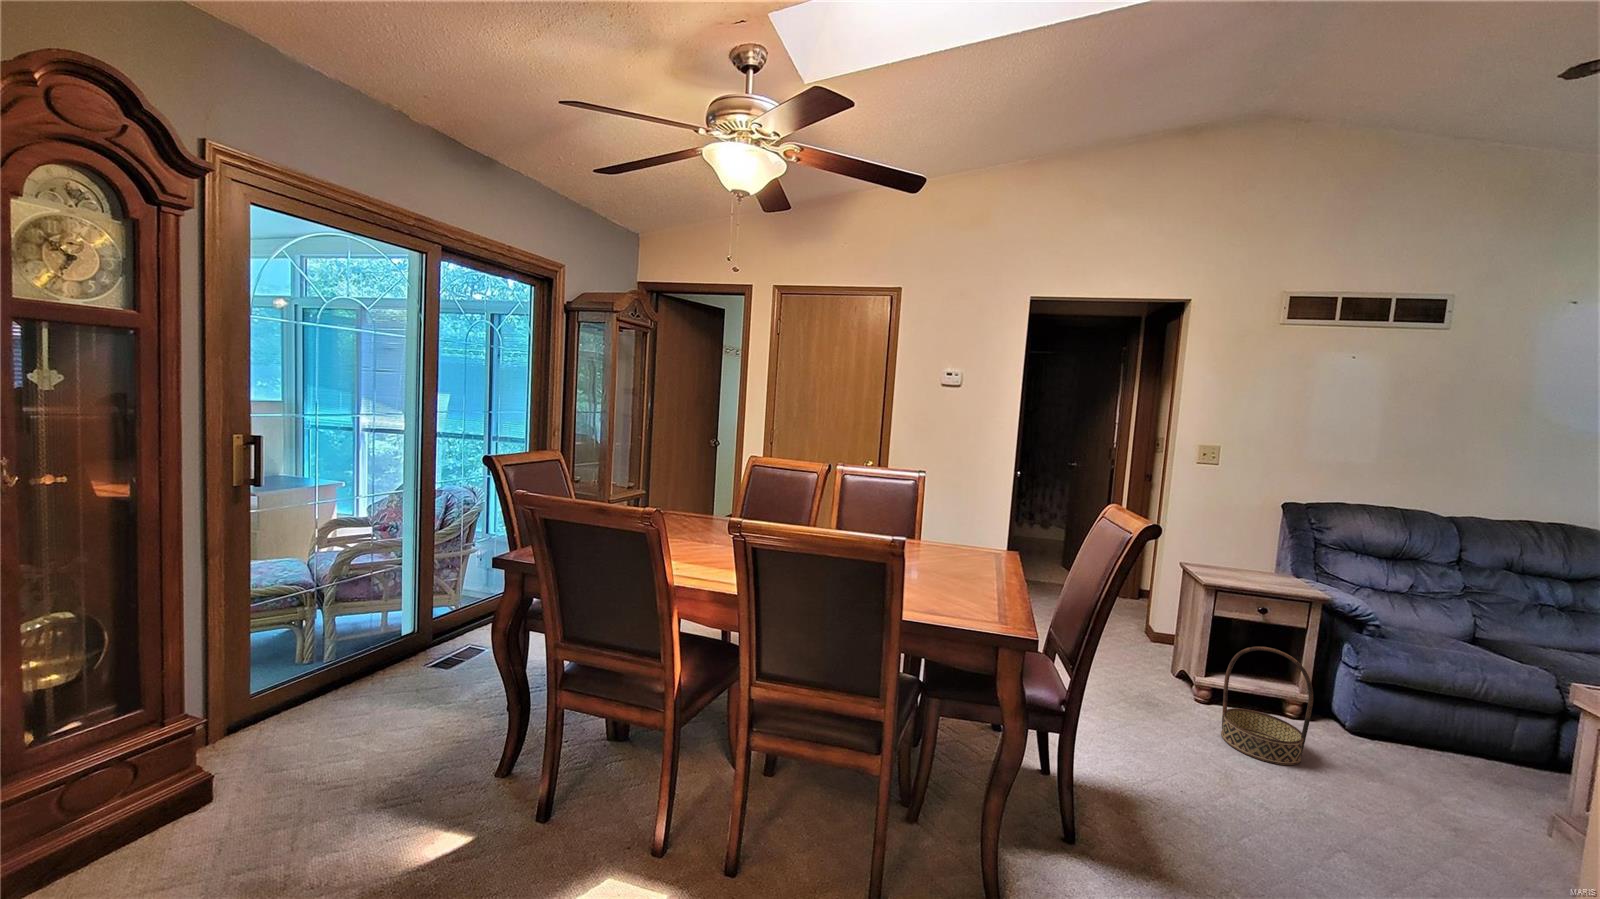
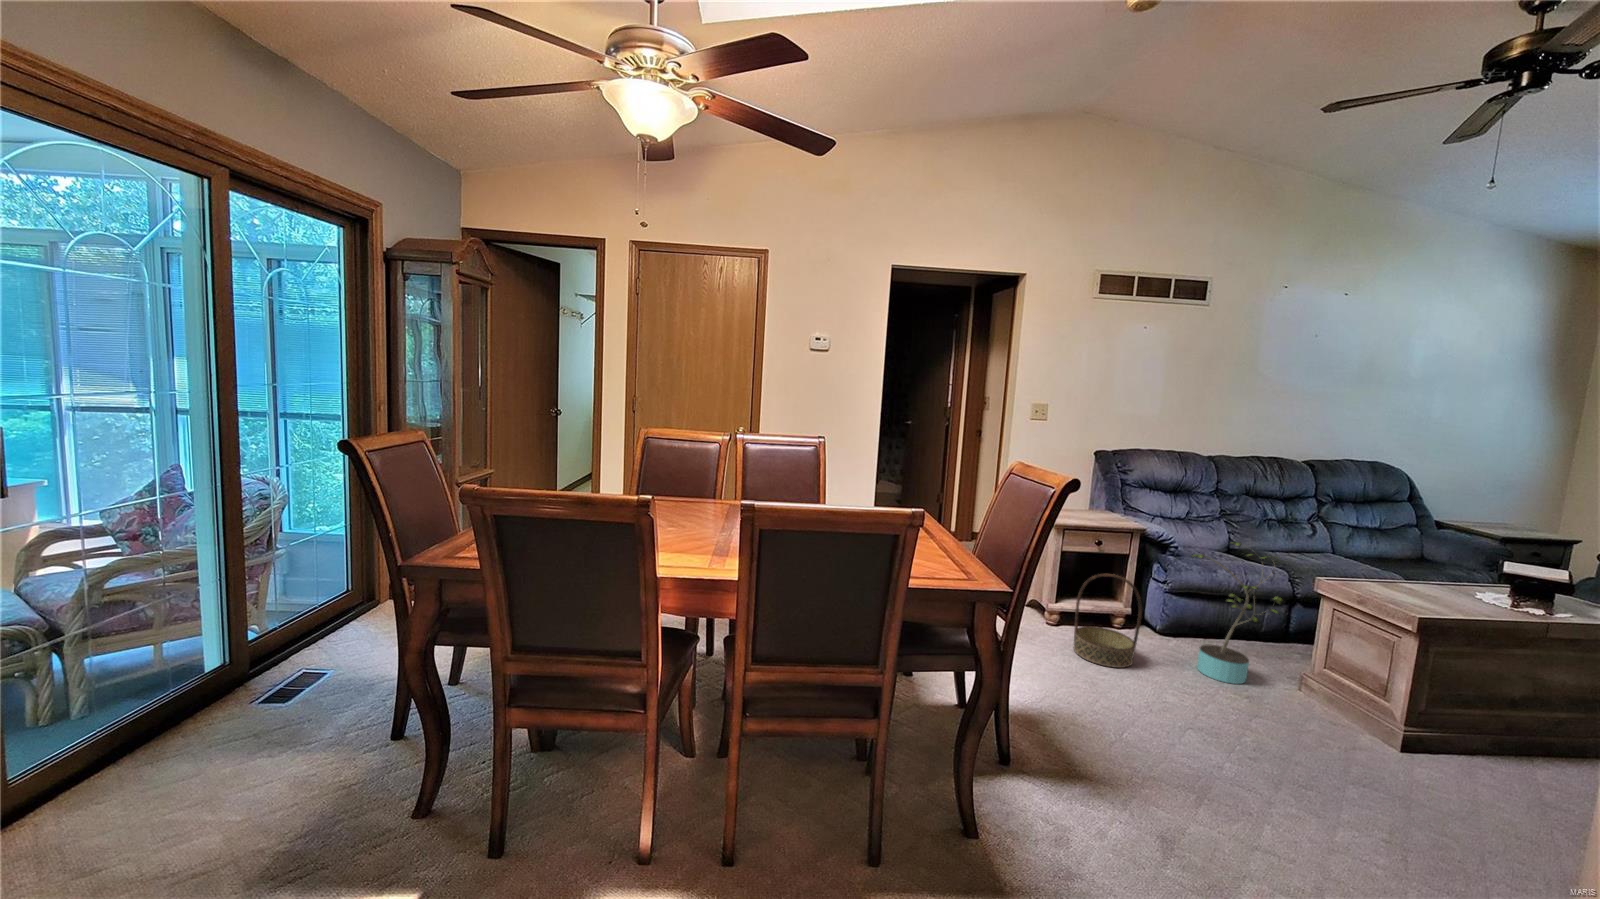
potted plant: none [1384,625,1529,812] -> present [1191,542,1285,684]

